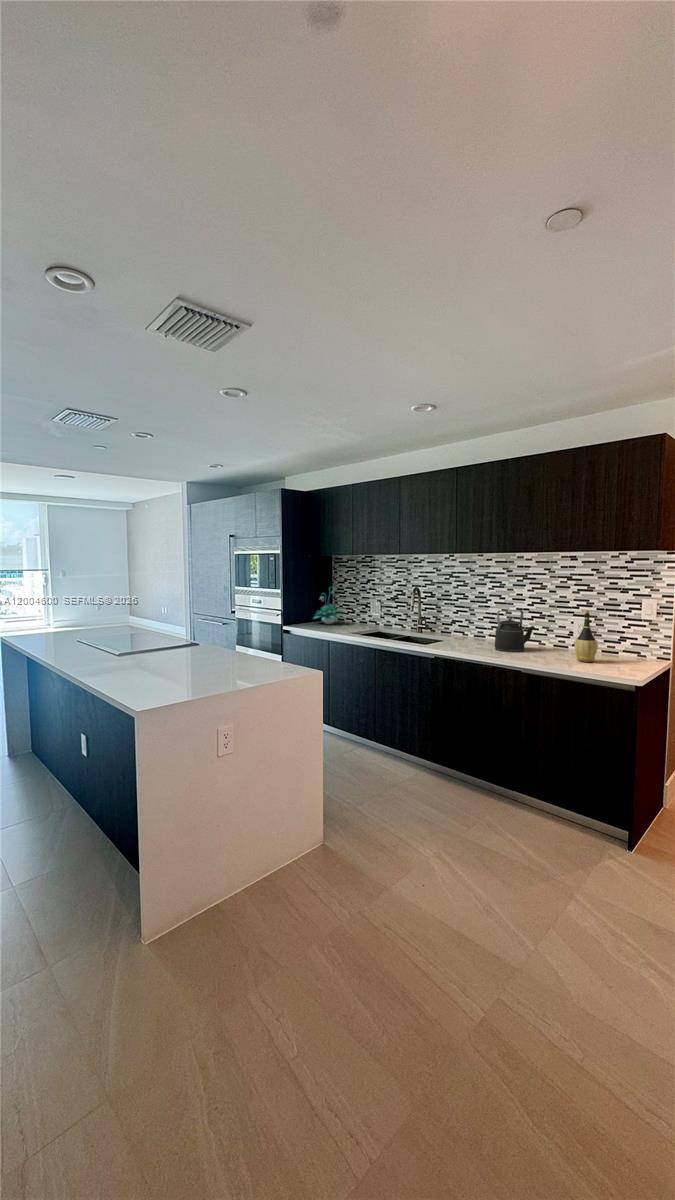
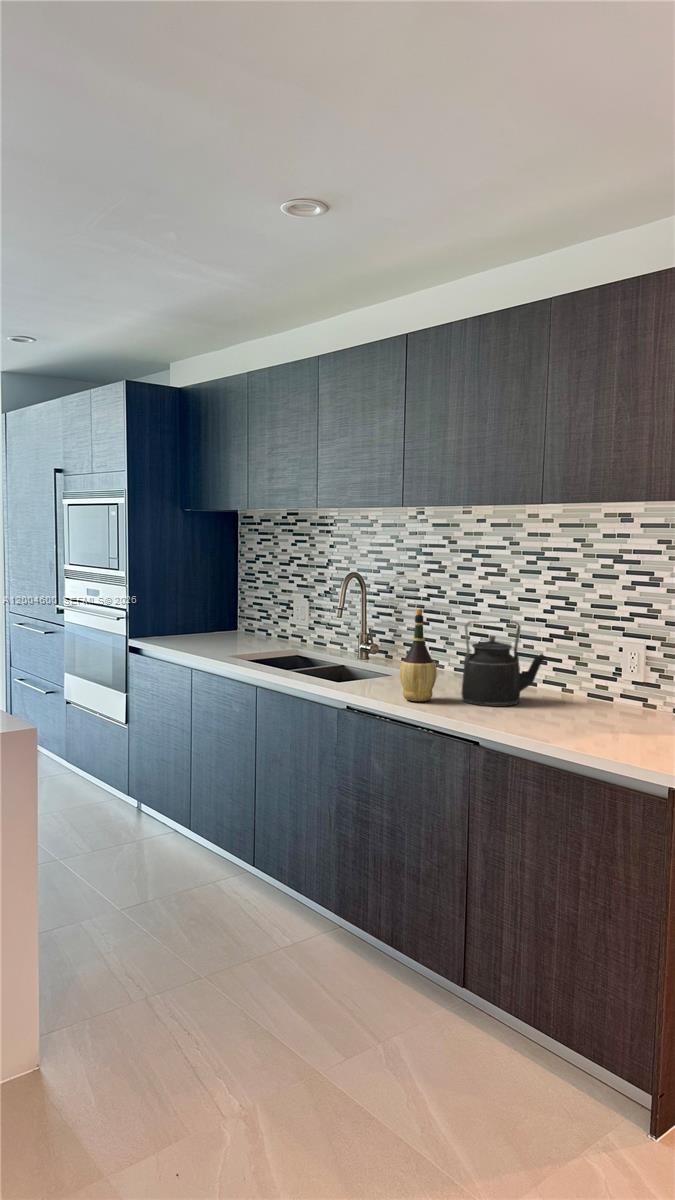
plant: present [314,591,342,624] -> none [183,569,249,640]
wine bottle: present [574,610,598,662] -> present [400,609,437,701]

